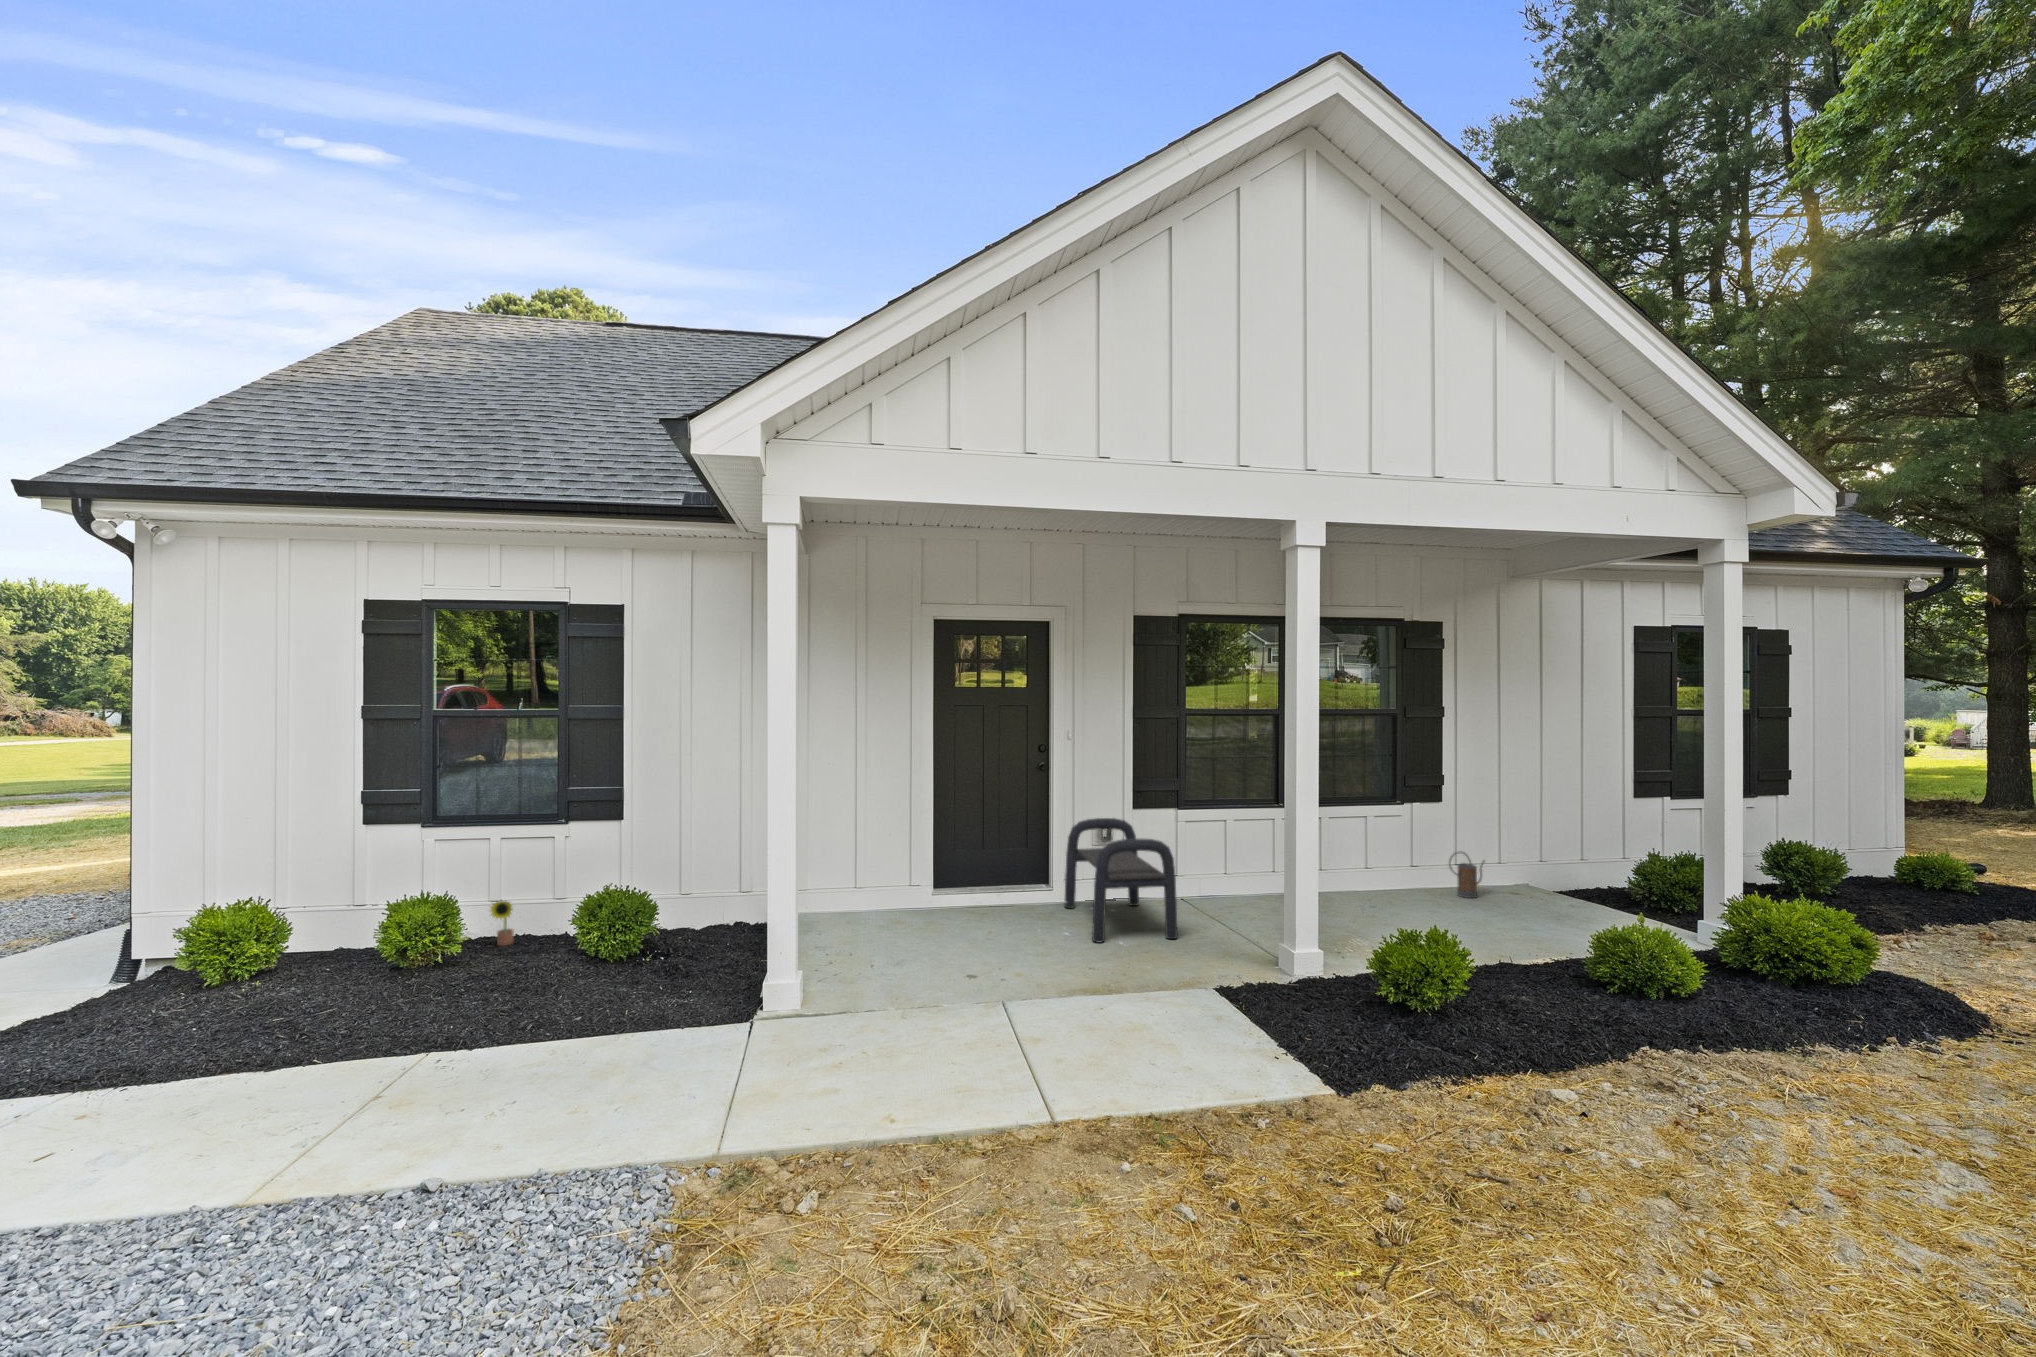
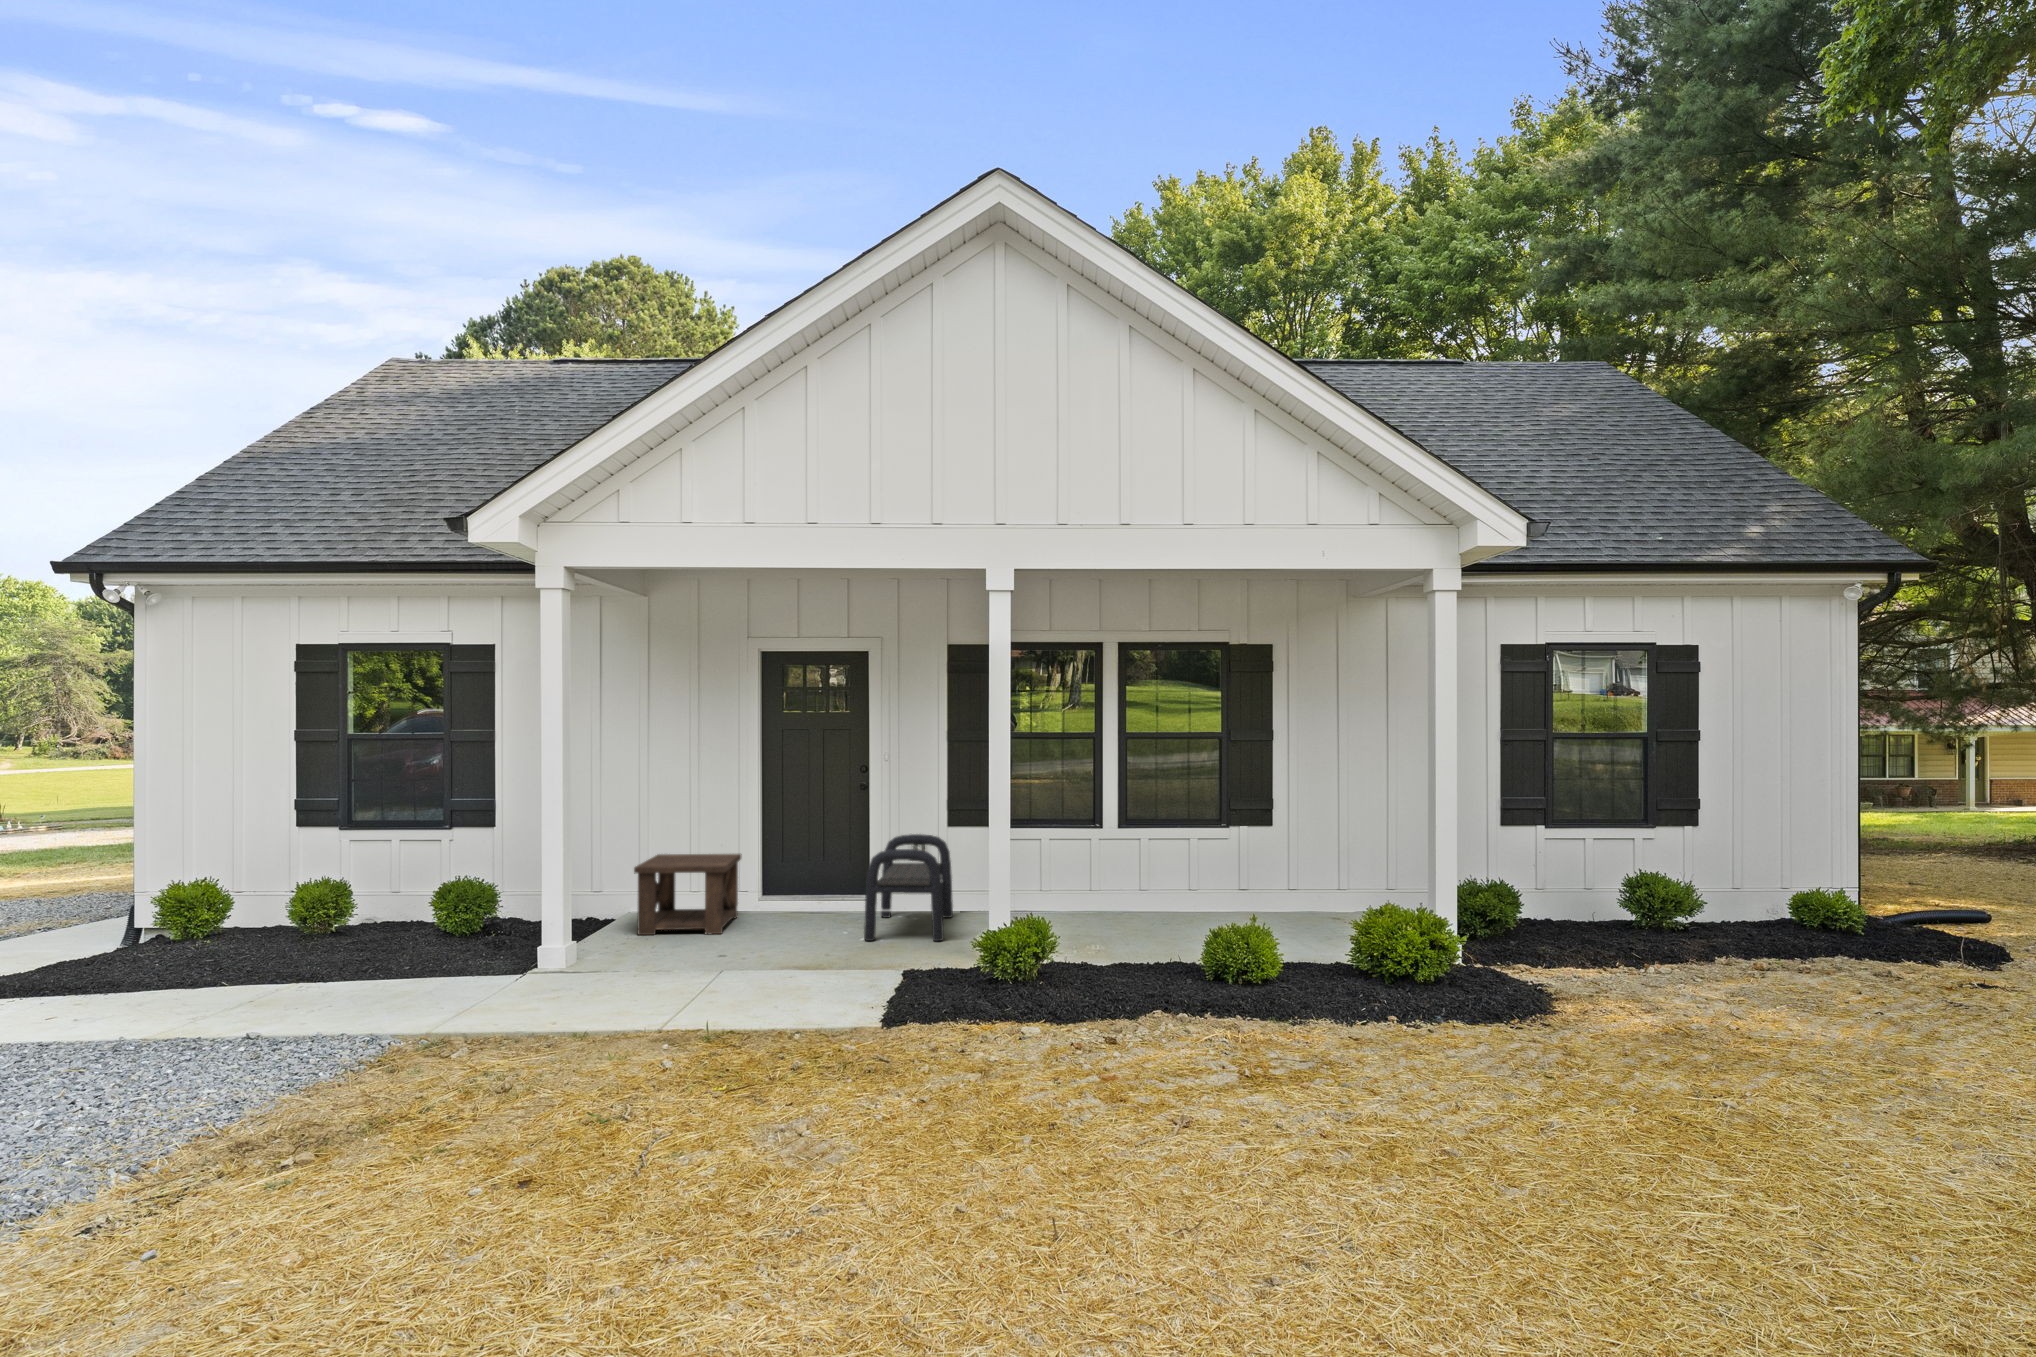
side table: none [820,844,926,947] -> present [634,854,742,935]
watering can: present [1449,852,1485,898] -> none [1270,876,1311,923]
decorative plant: present [490,901,514,946] -> none [381,886,403,925]

